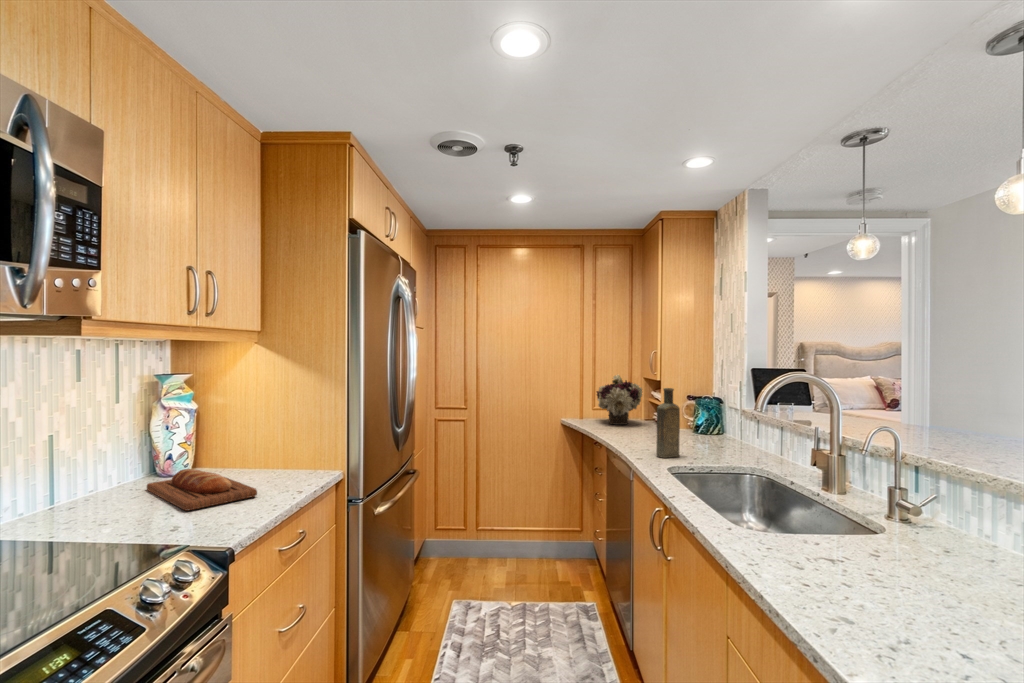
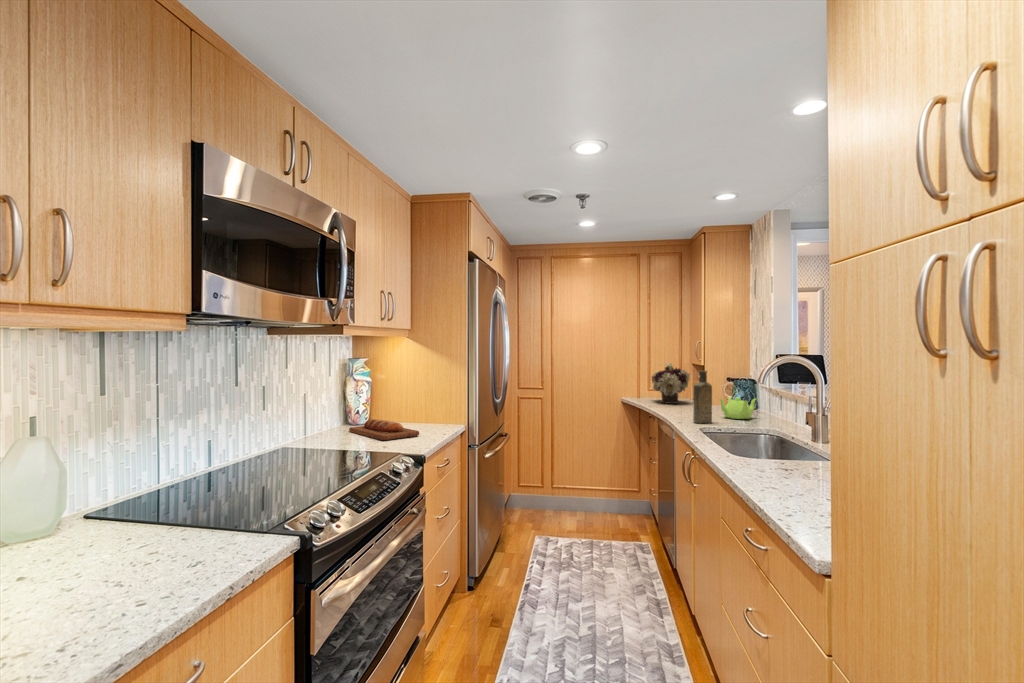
teapot: none [684,419,730,449] -> present [720,397,756,419]

